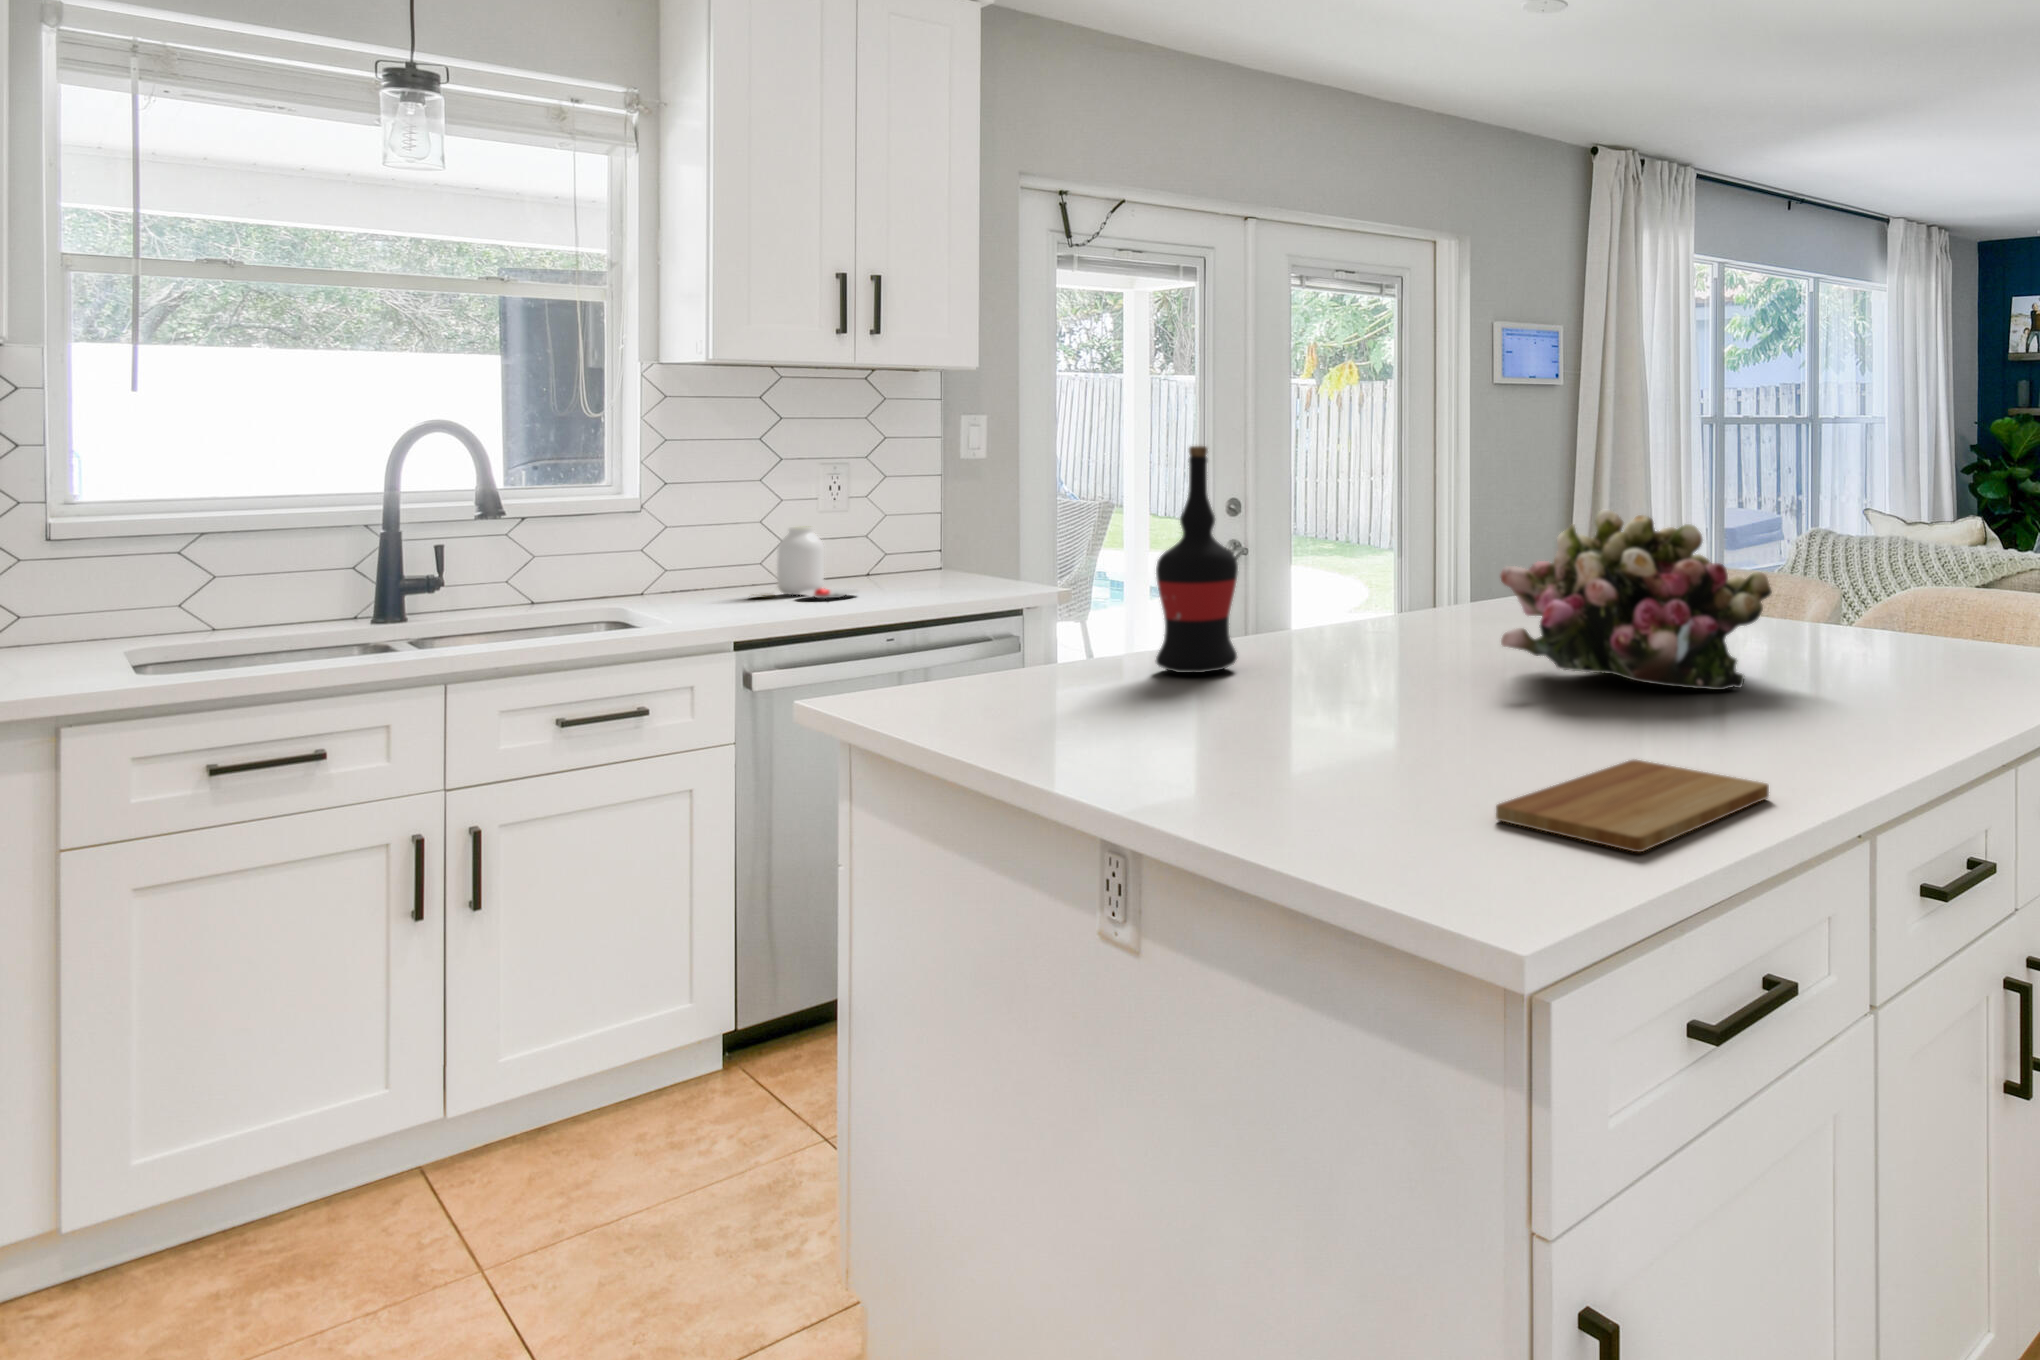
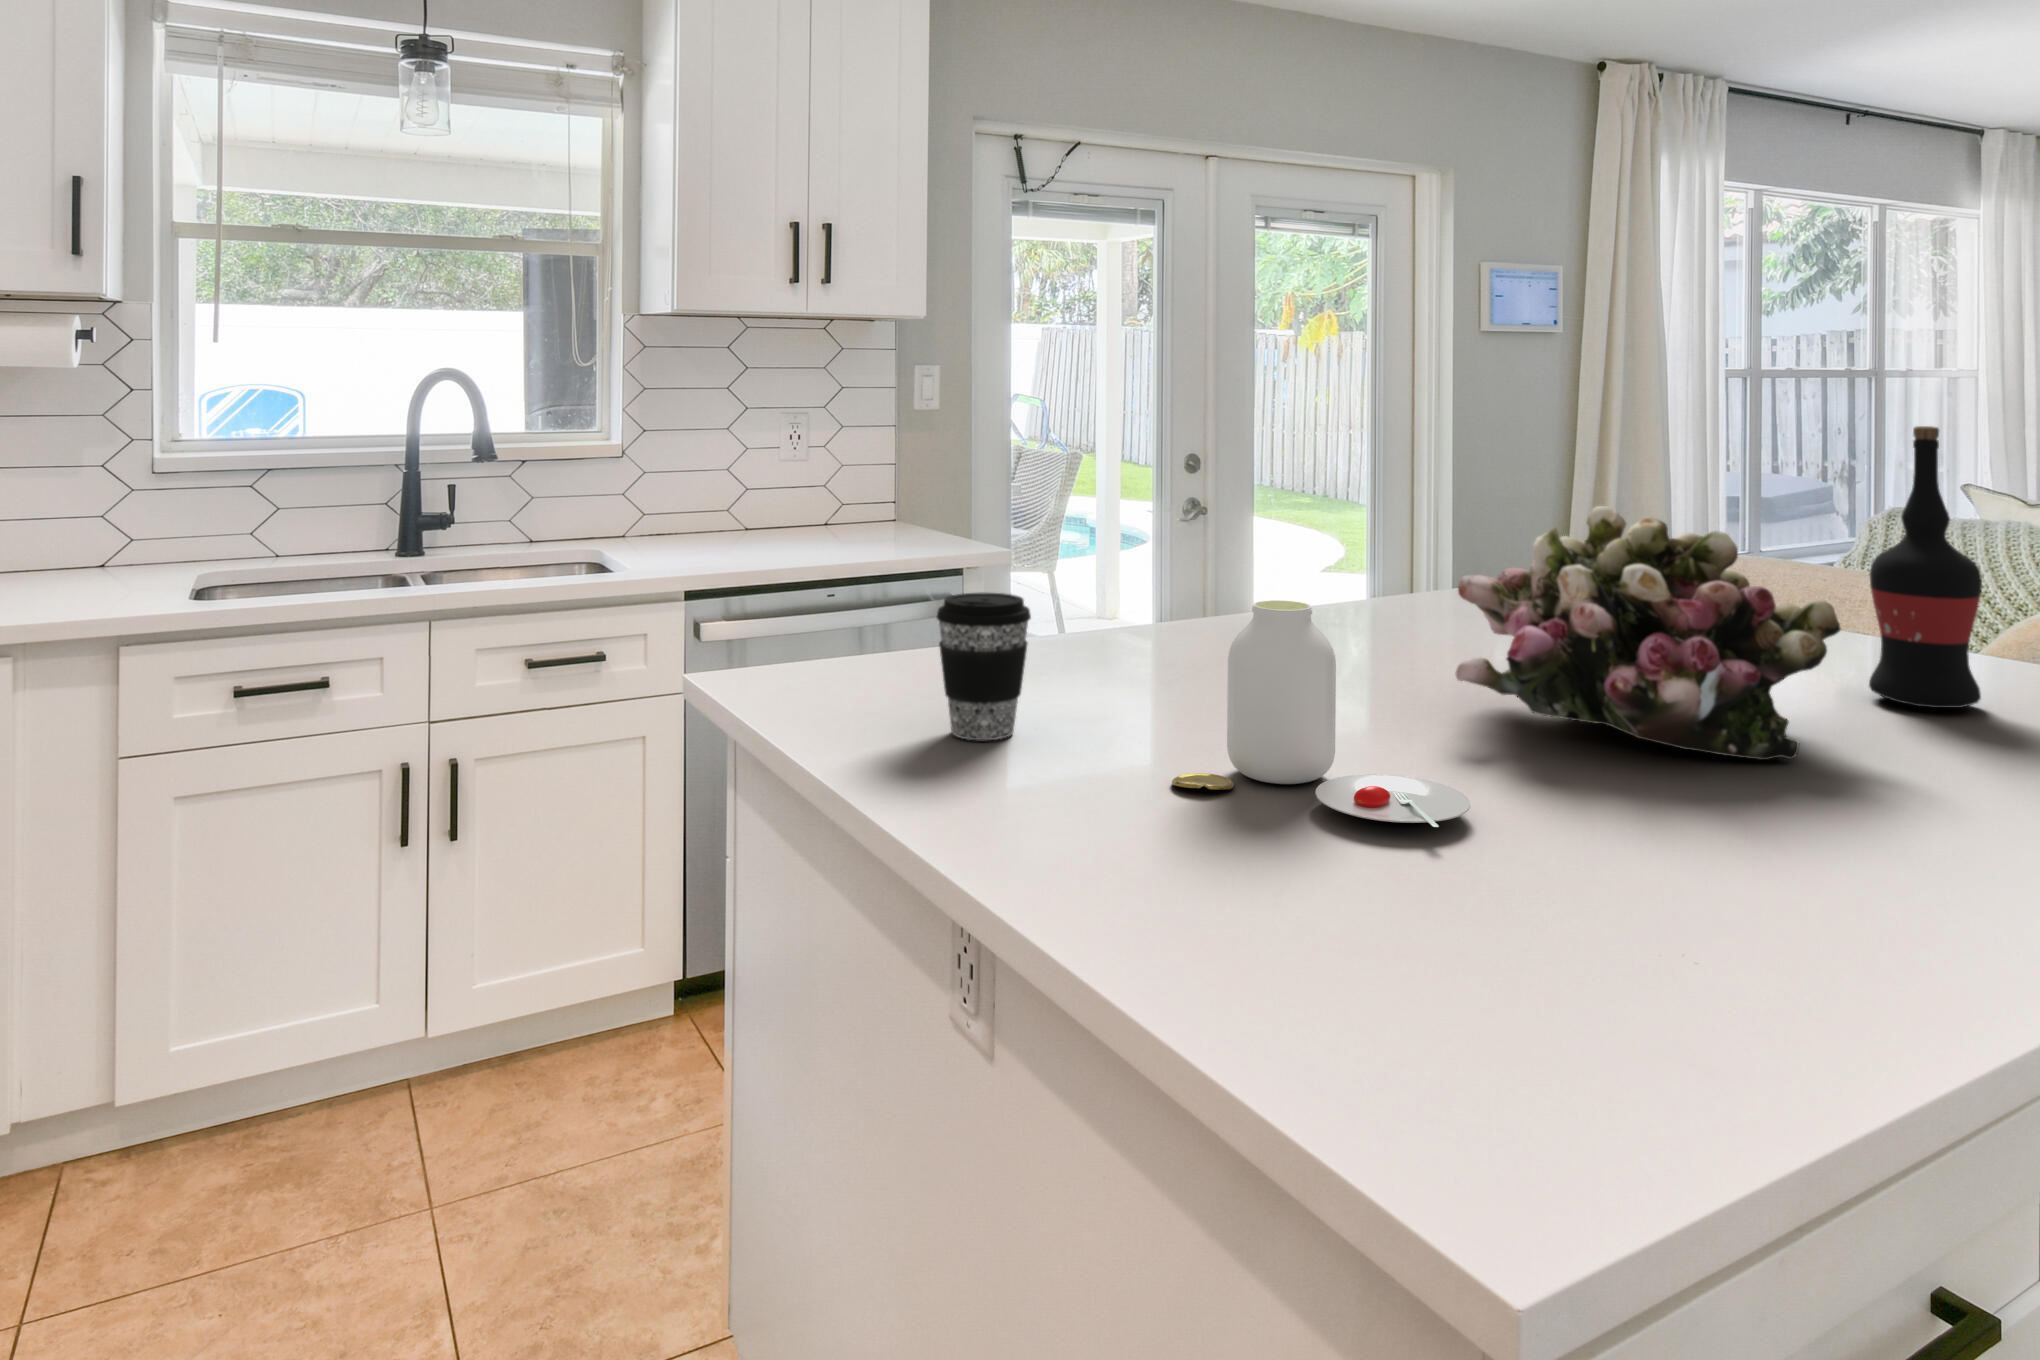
wine bottle: present [1156,446,1238,673] -> present [1869,426,1982,708]
jar: present [777,526,858,599] -> present [1172,600,1471,827]
coffee cup: none [1073,596,1157,720] -> present [936,593,1031,740]
cutting board: present [1496,760,1769,852] -> none [1419,882,1847,1072]

